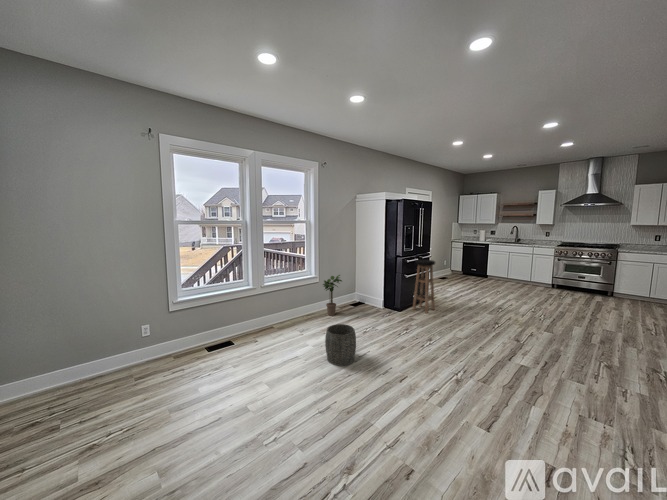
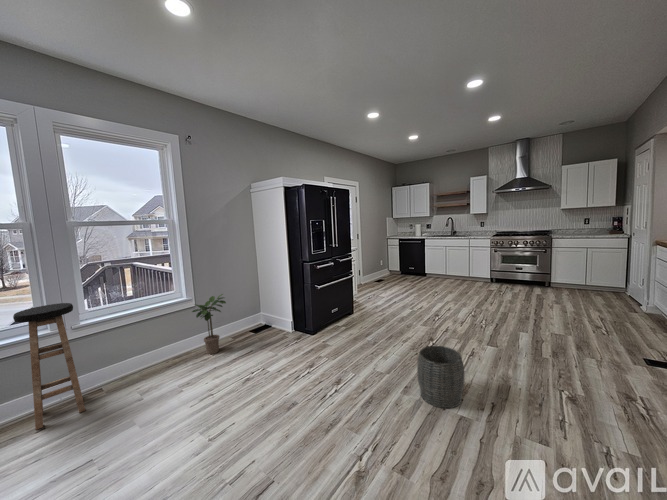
bar stool: present [413,260,435,313] -> present [13,303,85,430]
woven basket: present [325,324,356,366] -> present [417,346,464,408]

